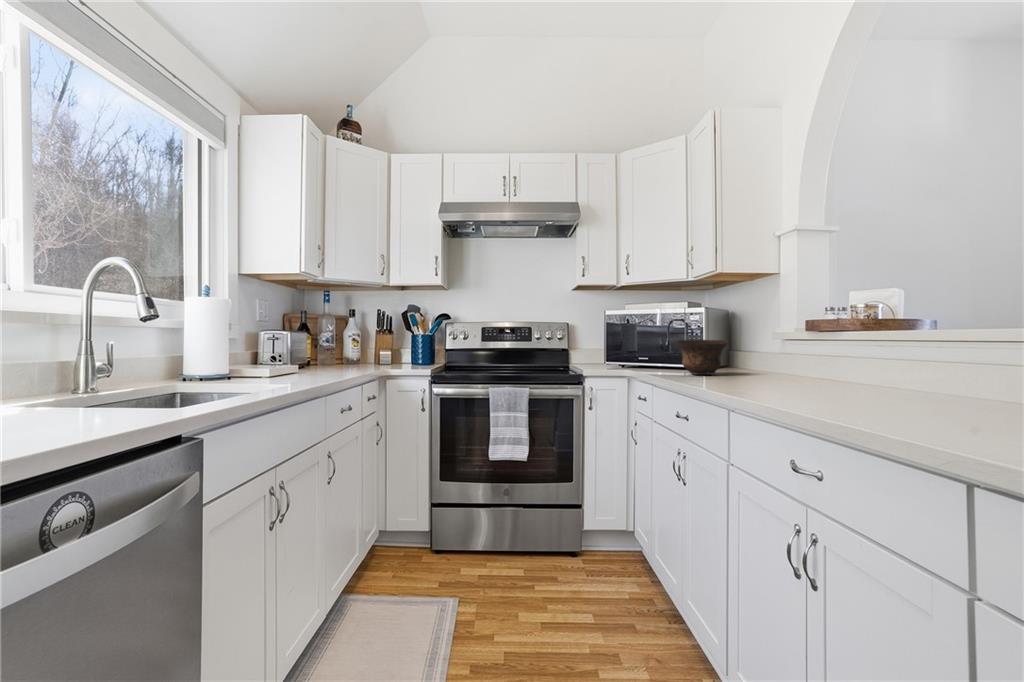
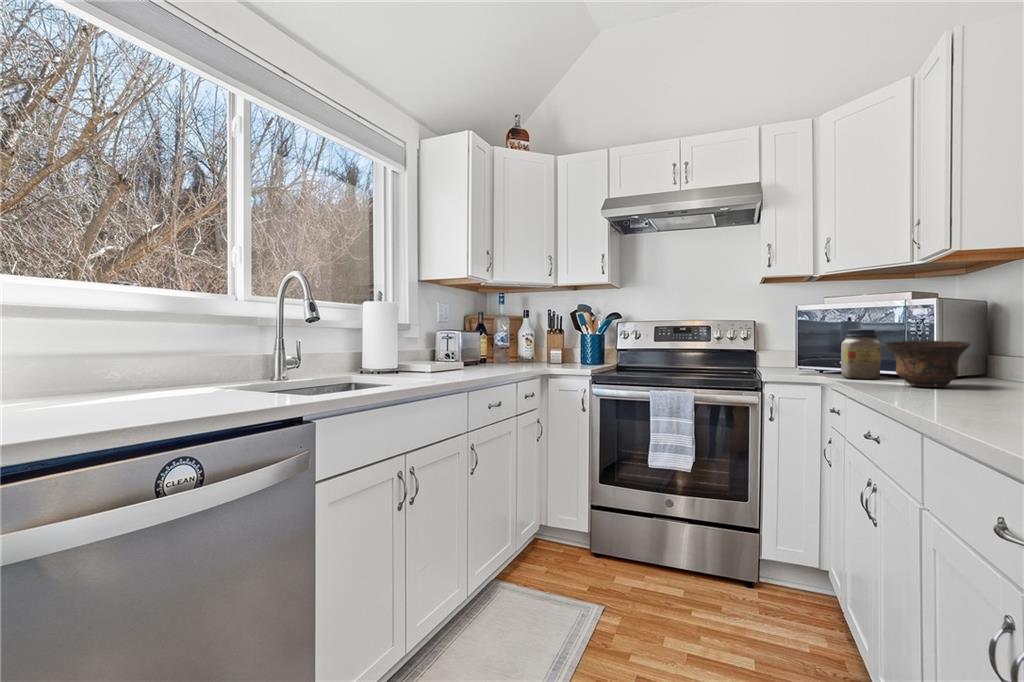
jar: none [640,331,668,371] -> present [841,329,881,379]

